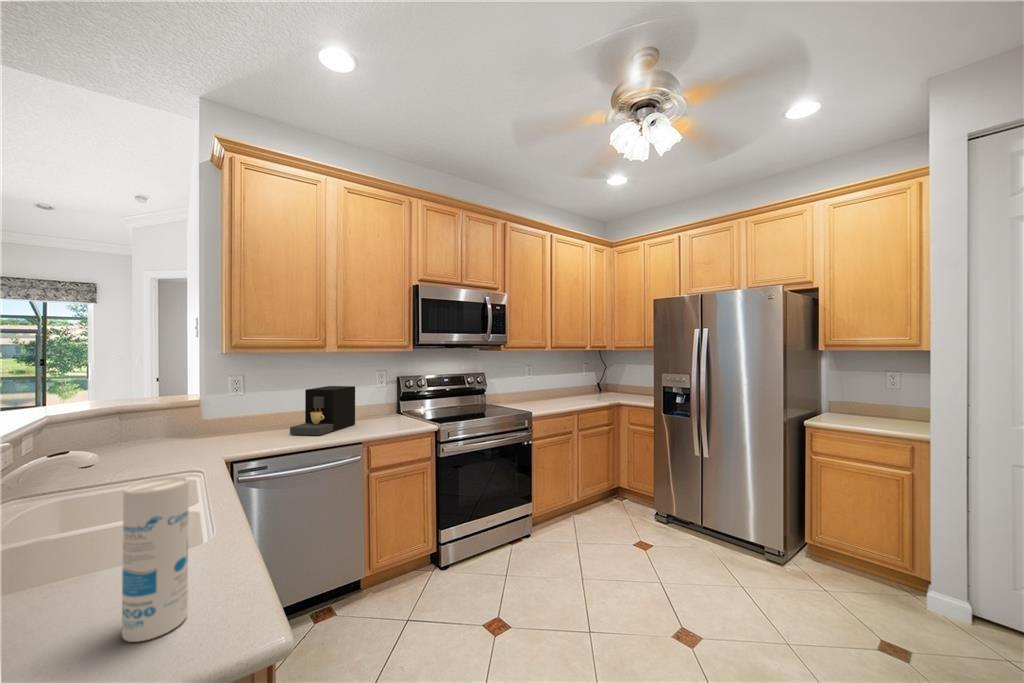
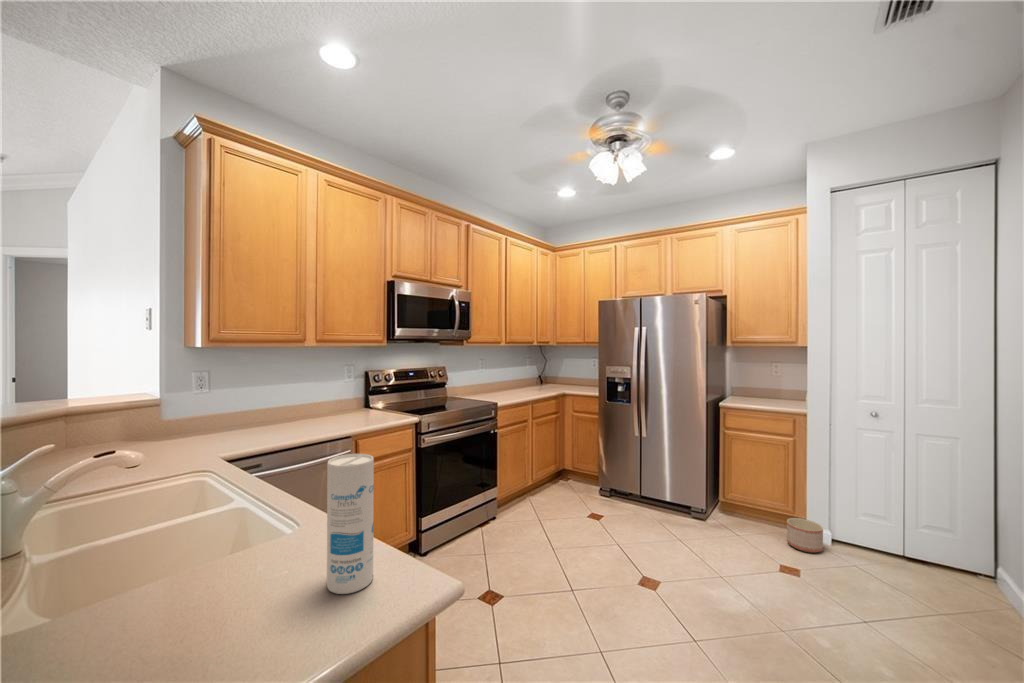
coffee maker: present [290,386,355,435] -> none [271,382,331,431]
planter: none [897,577,953,629] -> present [787,518,823,553]

